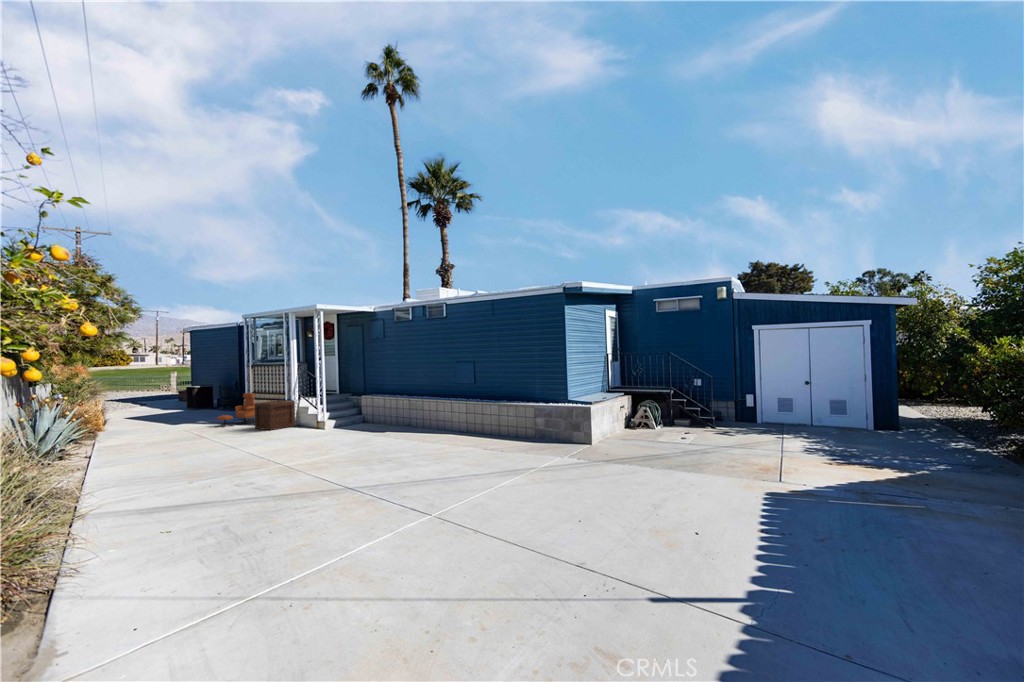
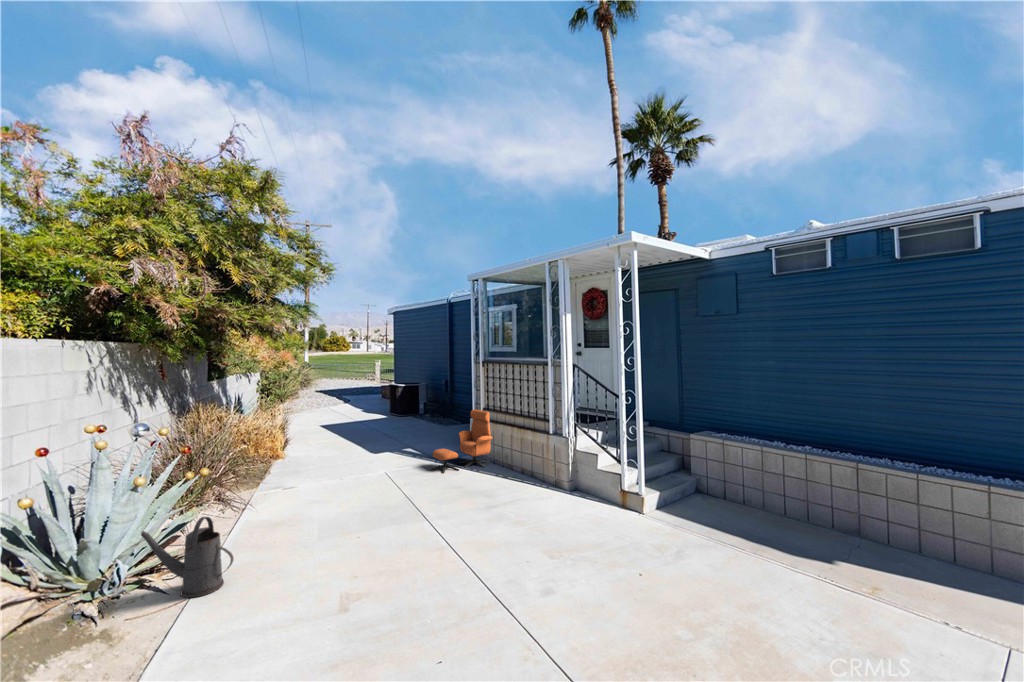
wooden crate: present [255,400,295,430] -> none [499,433,572,501]
watering can: none [65,429,112,460] -> present [141,517,234,597]

